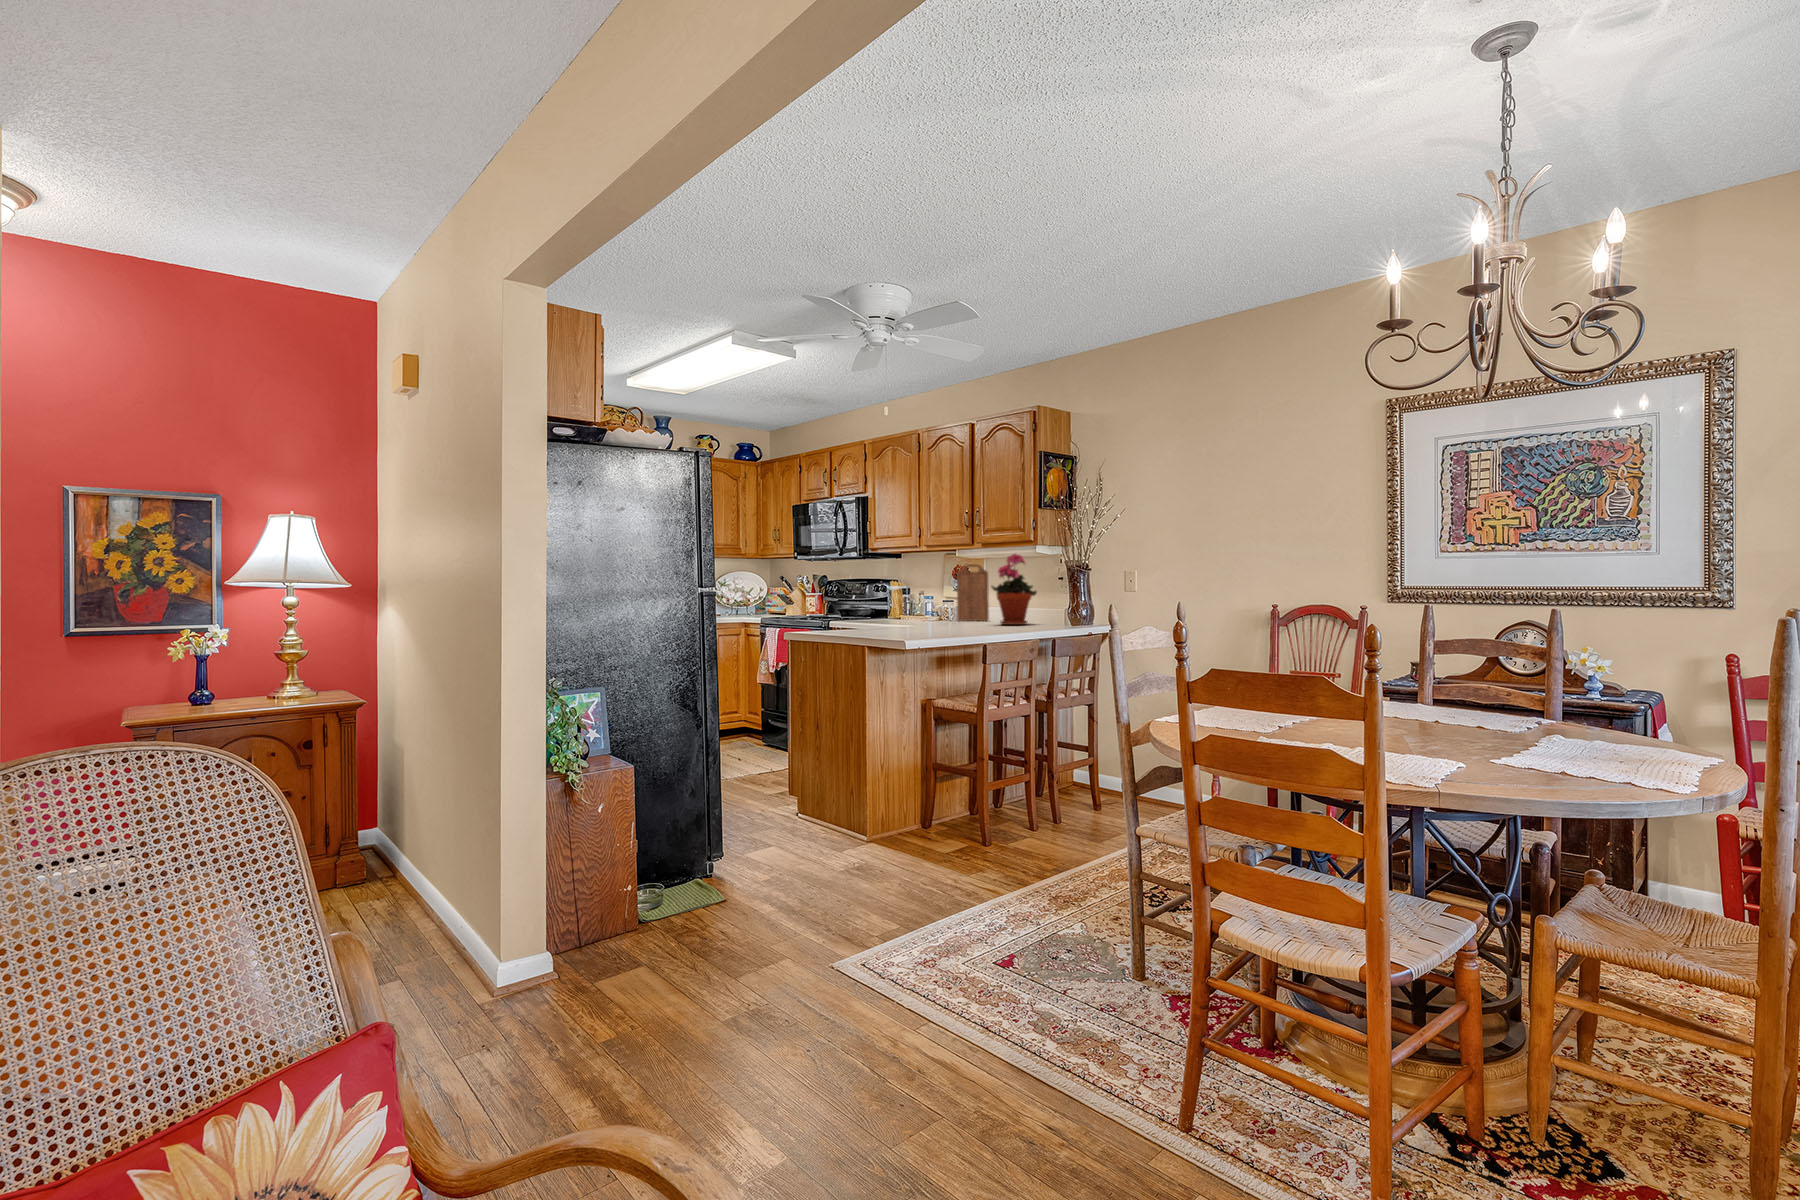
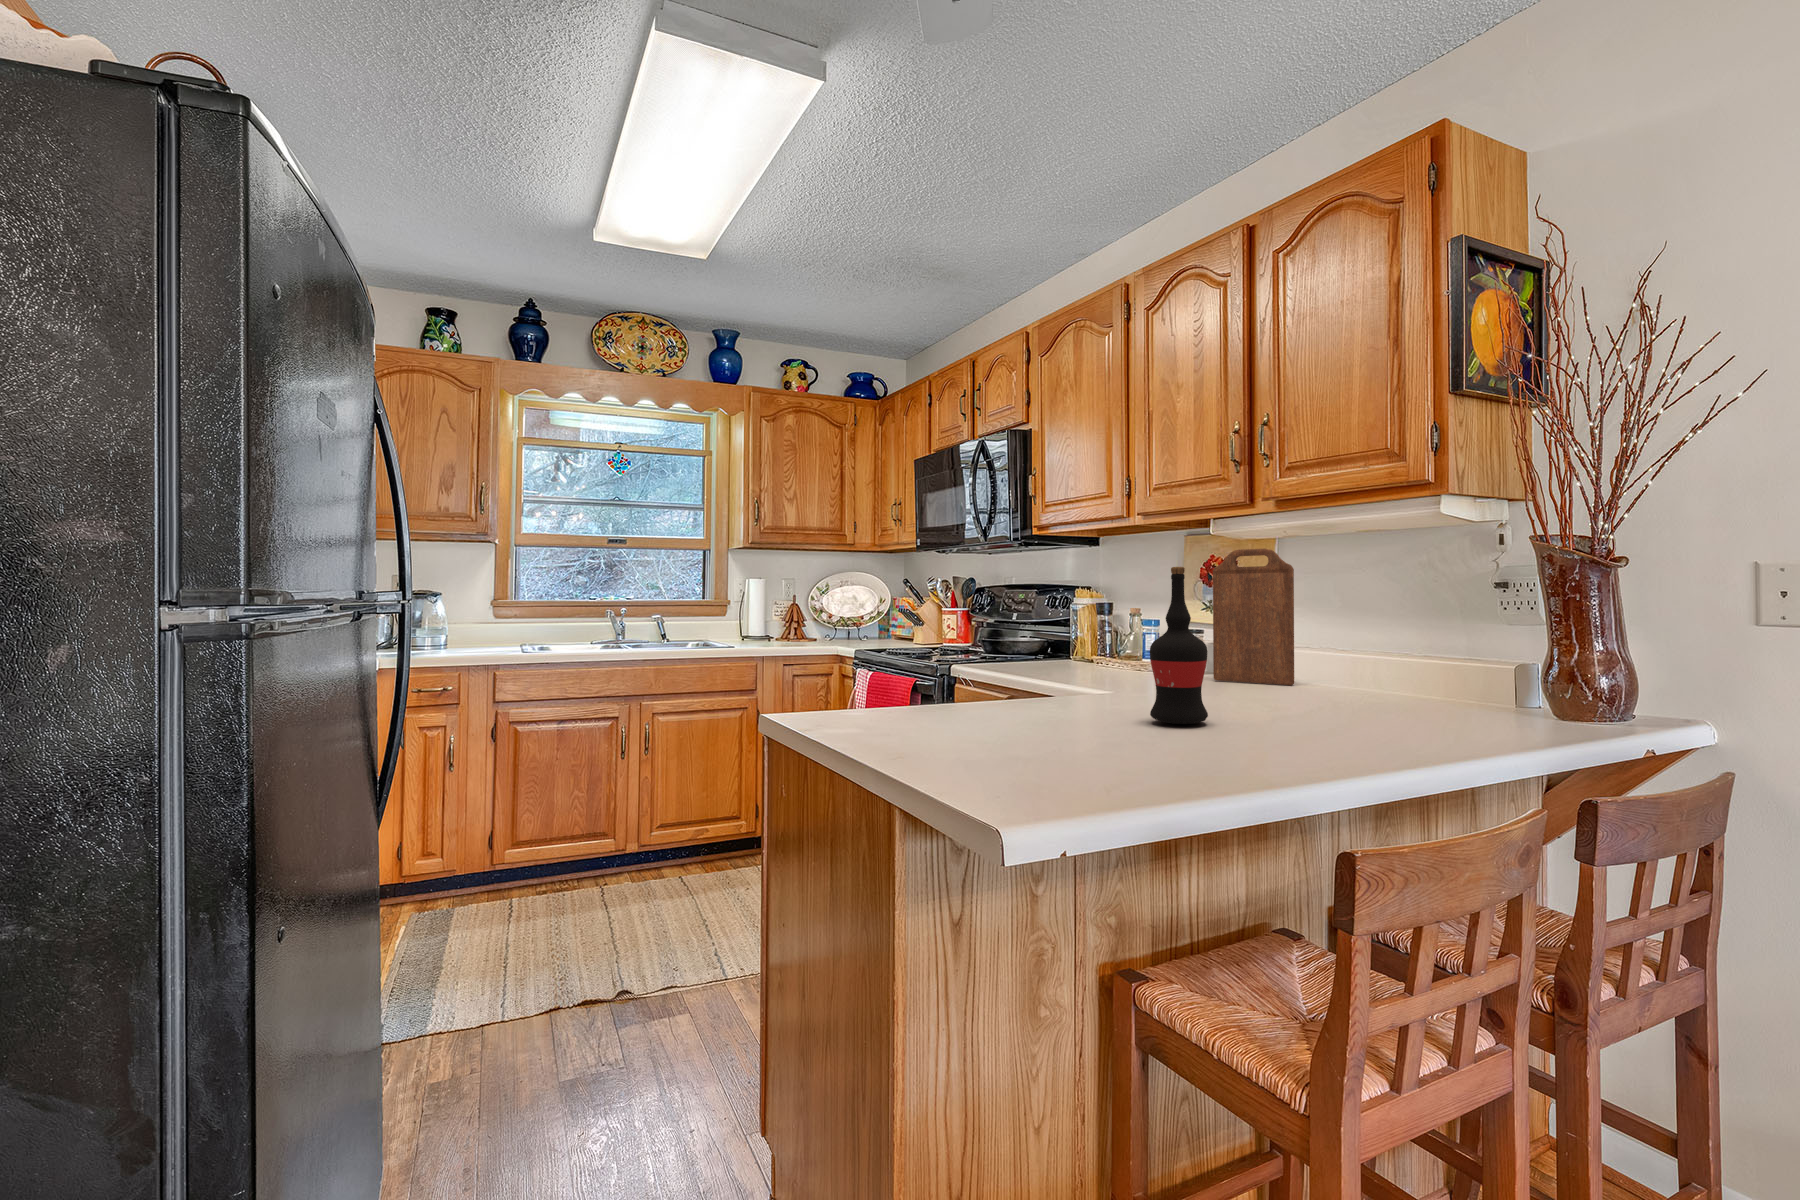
potted plant: present [991,554,1037,625] -> none [1317,512,1466,718]
wine bottle: none [933,572,953,628] -> present [1150,567,1208,724]

